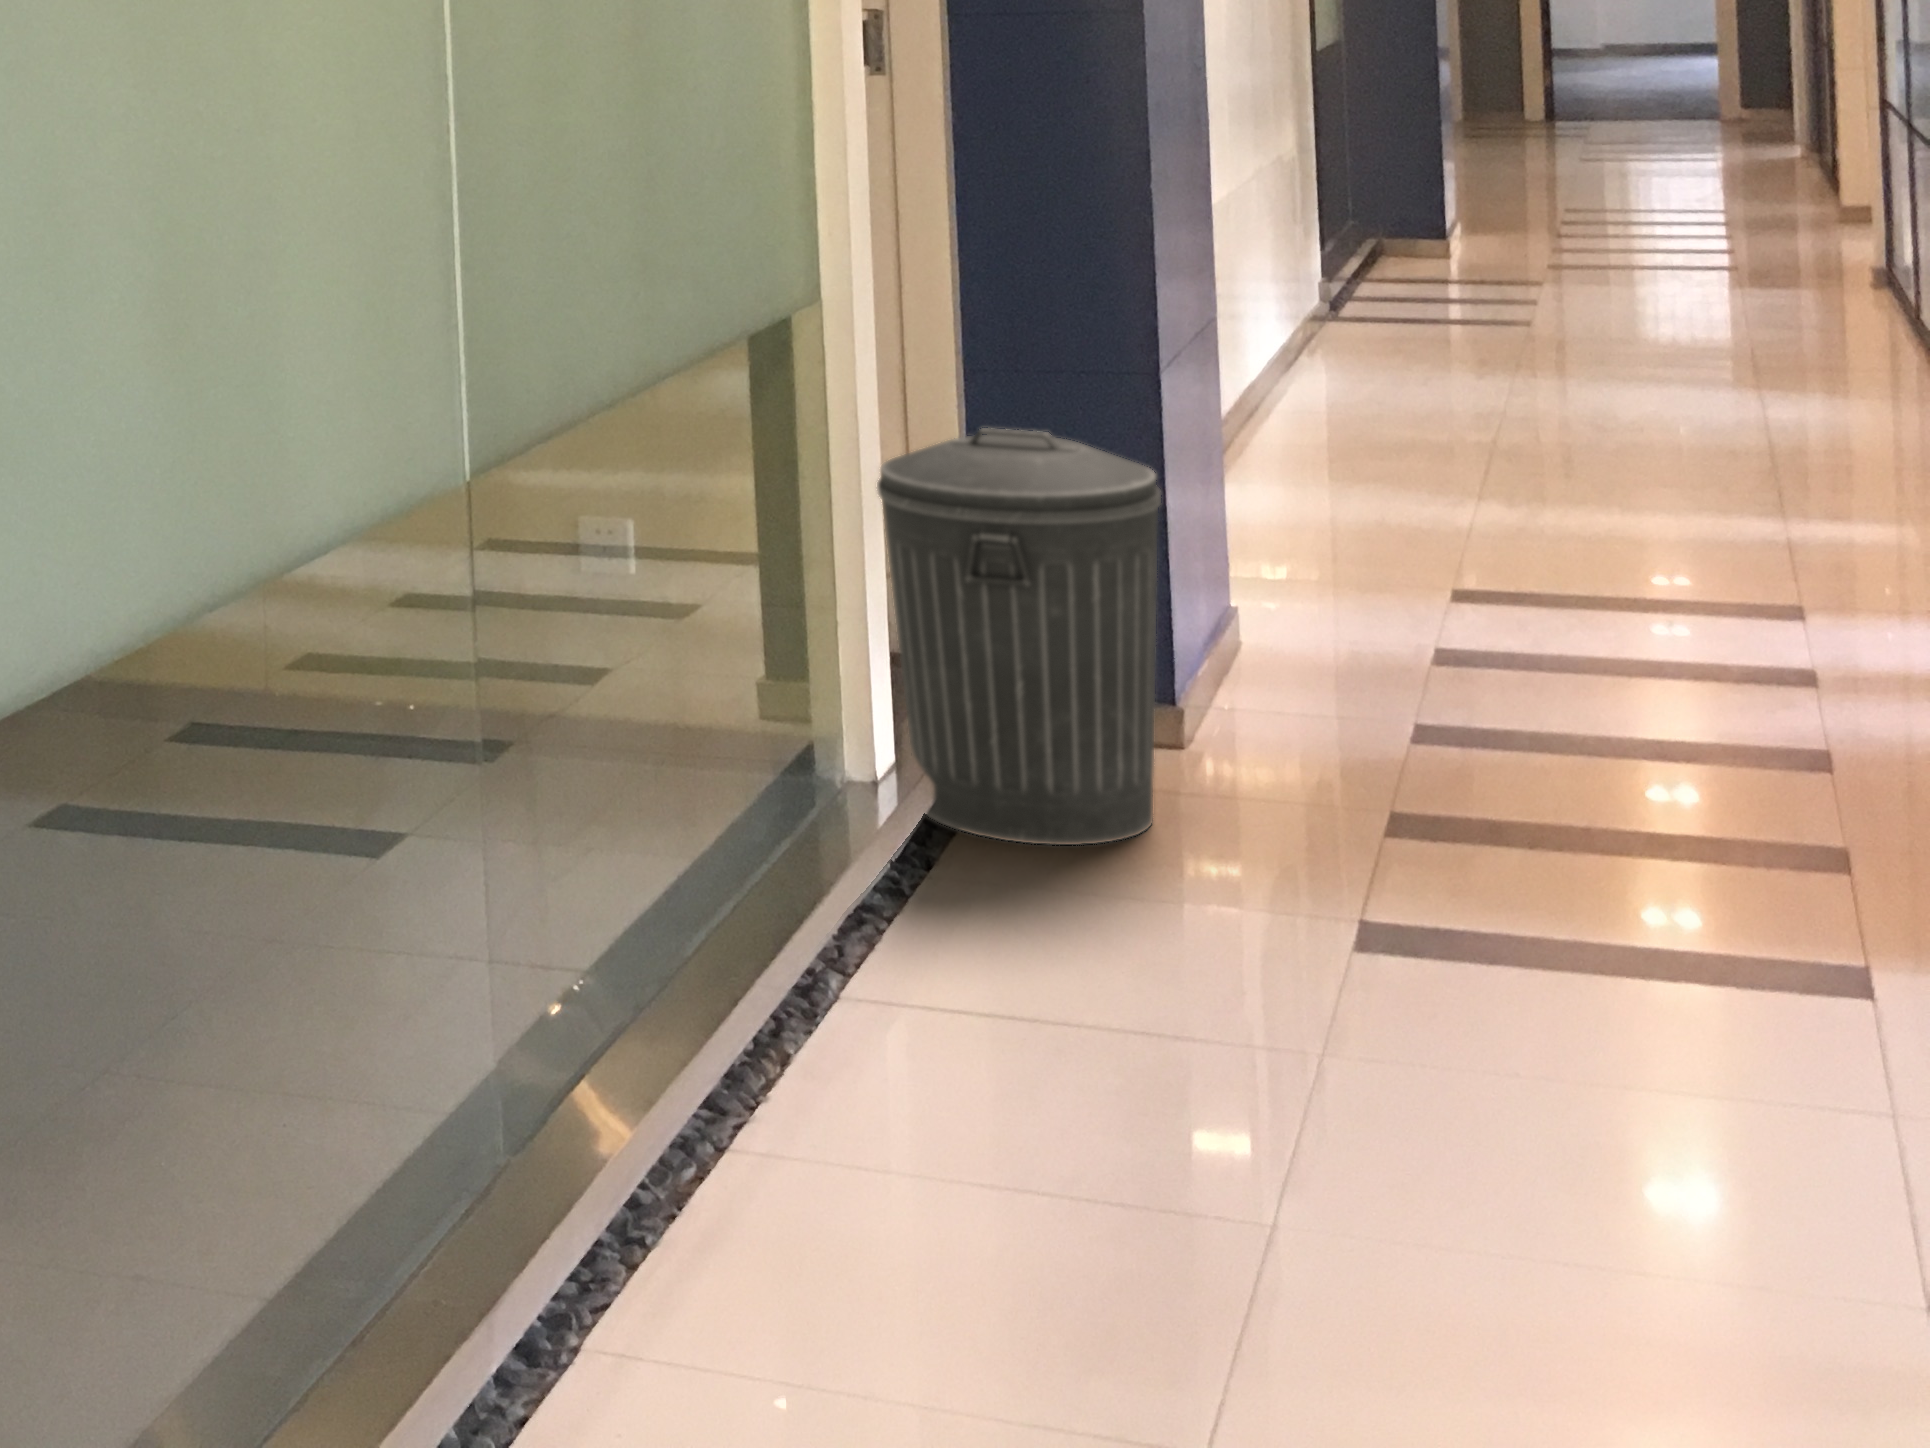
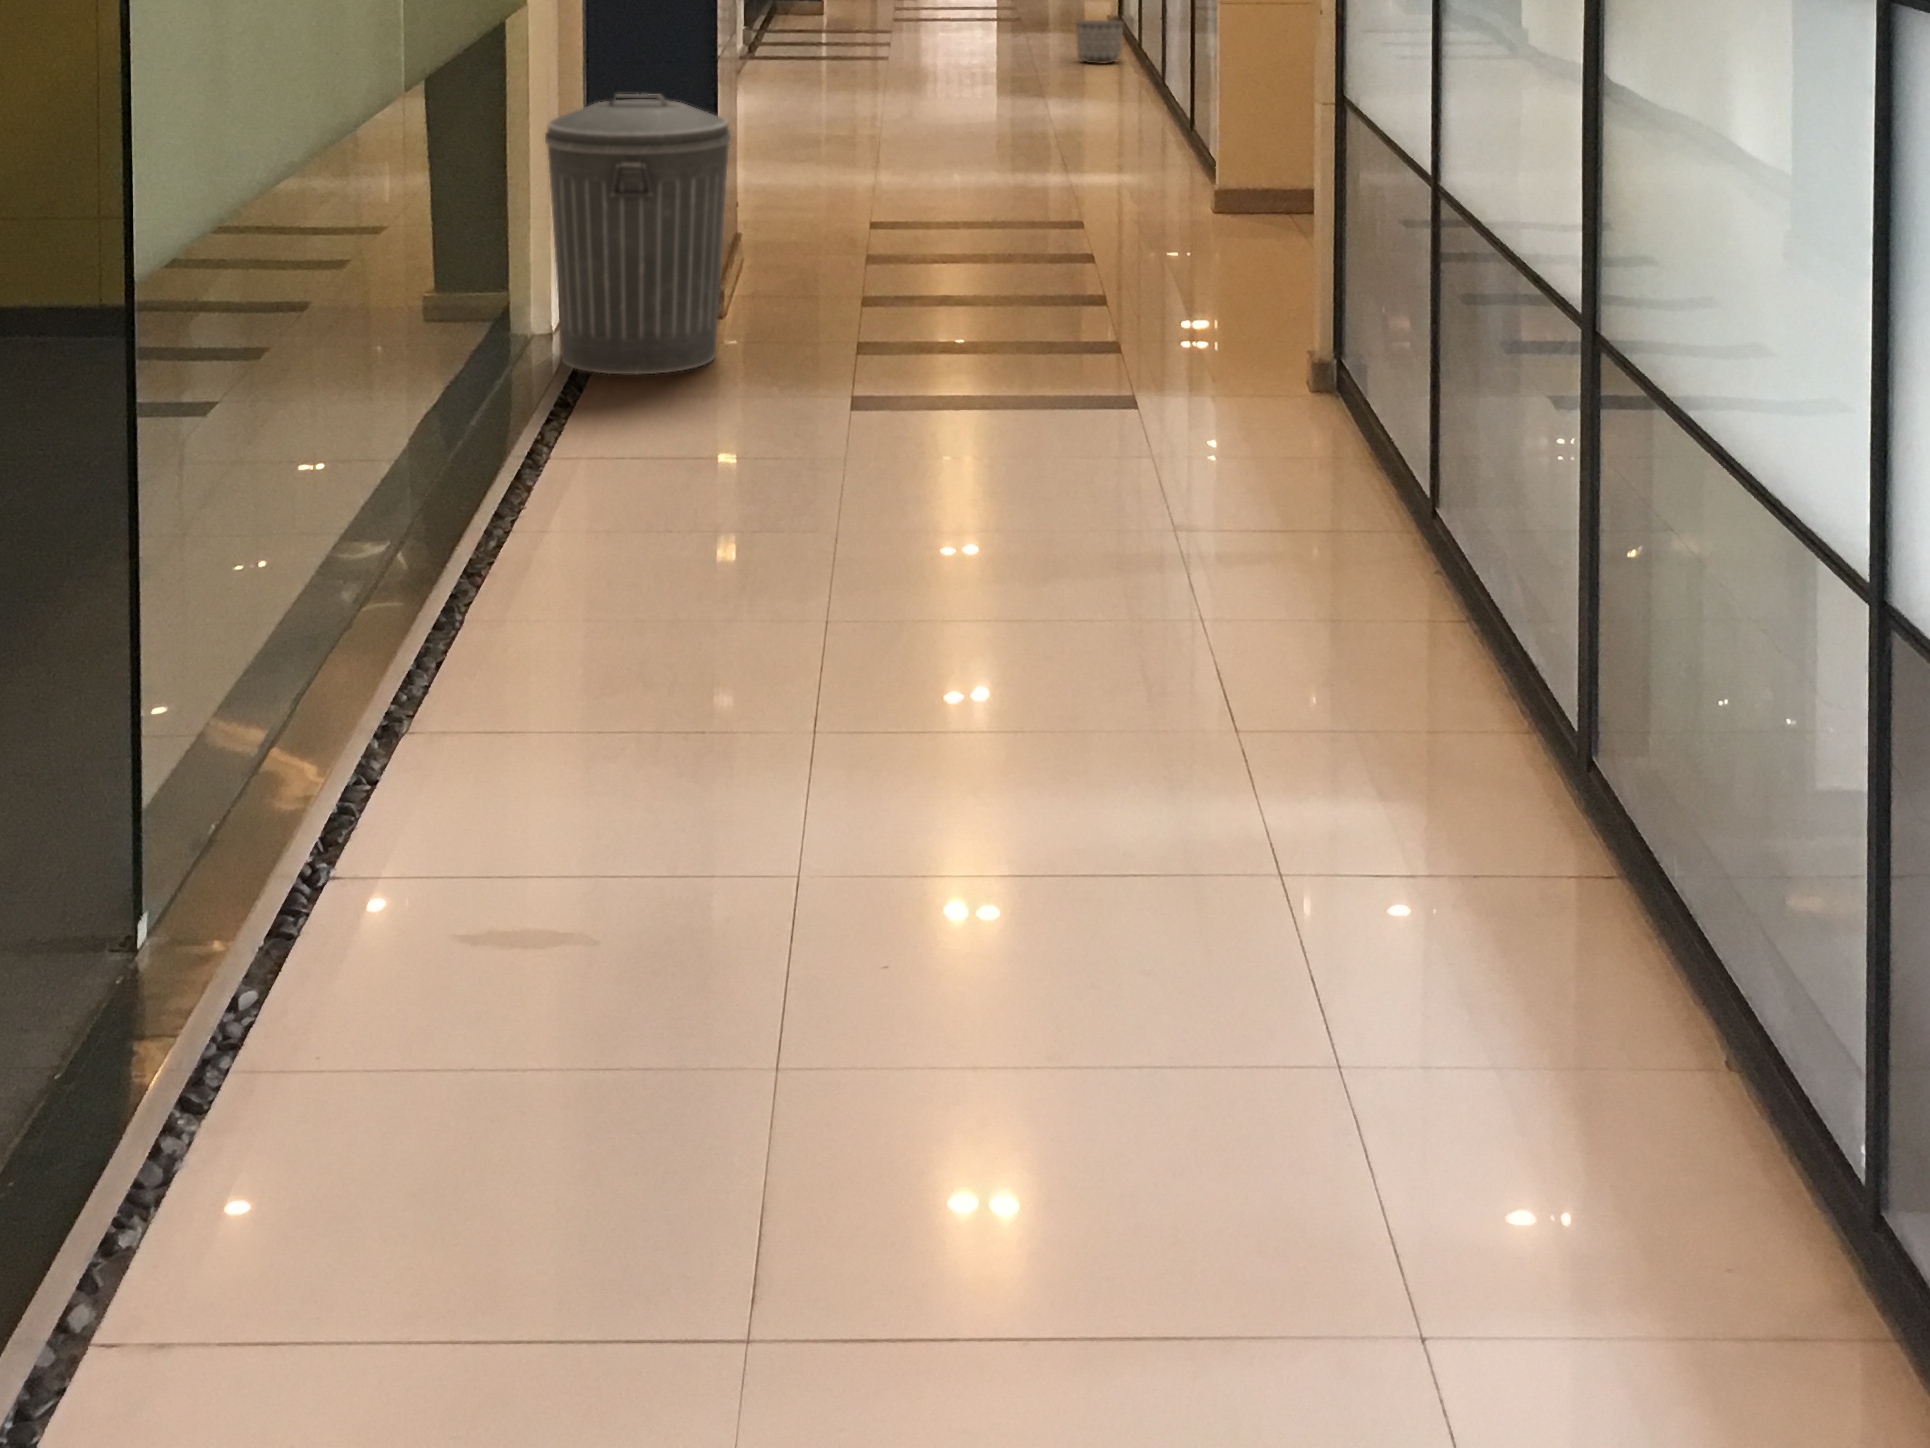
planter: none [1826,276,1907,338] -> present [1076,20,1123,64]

